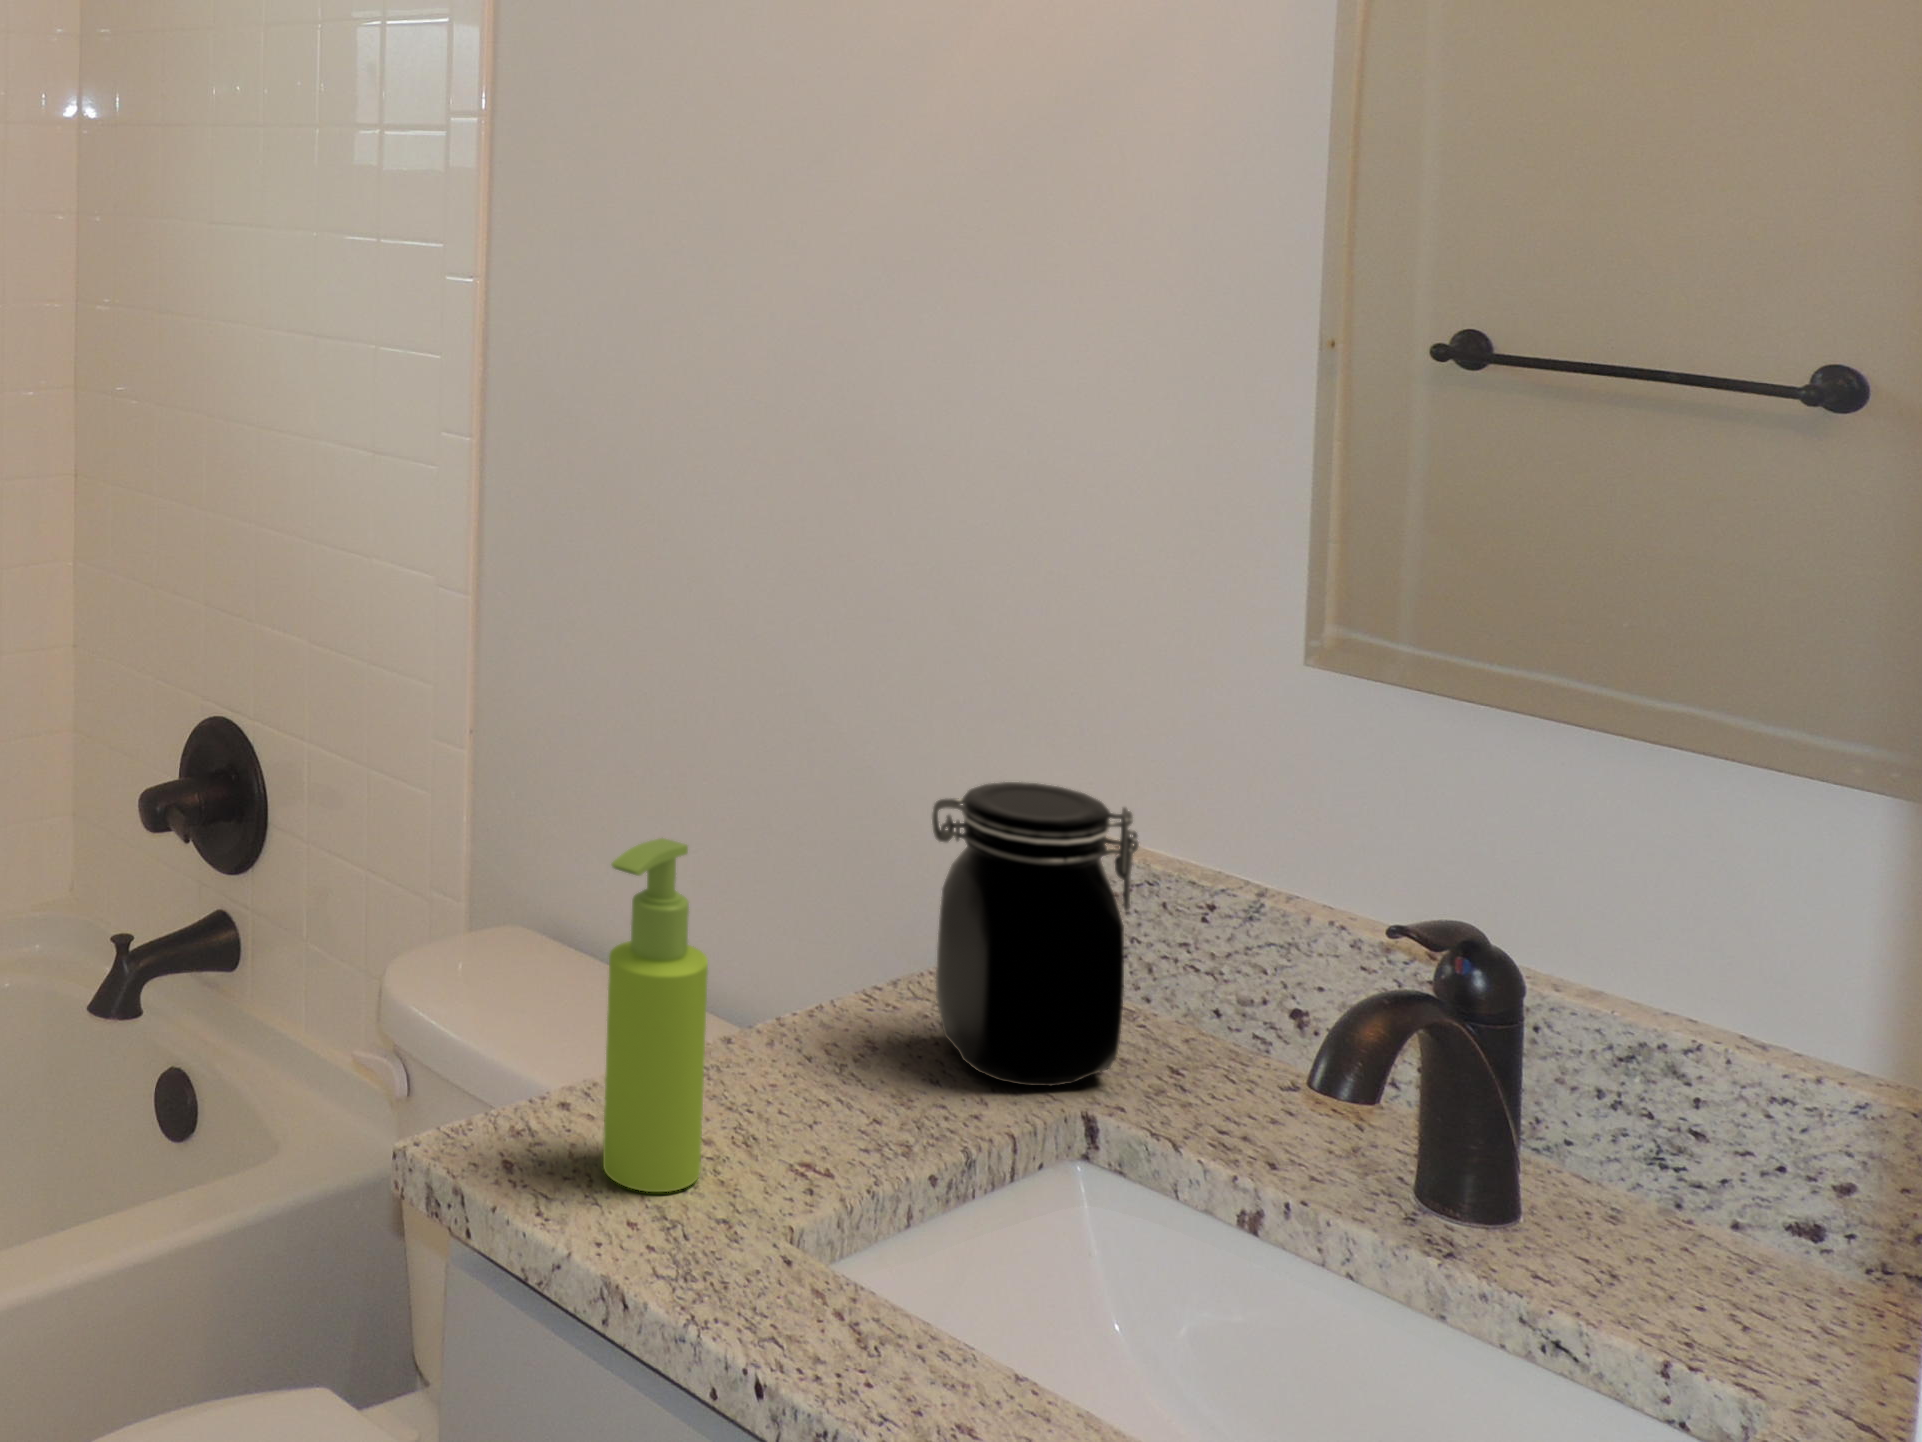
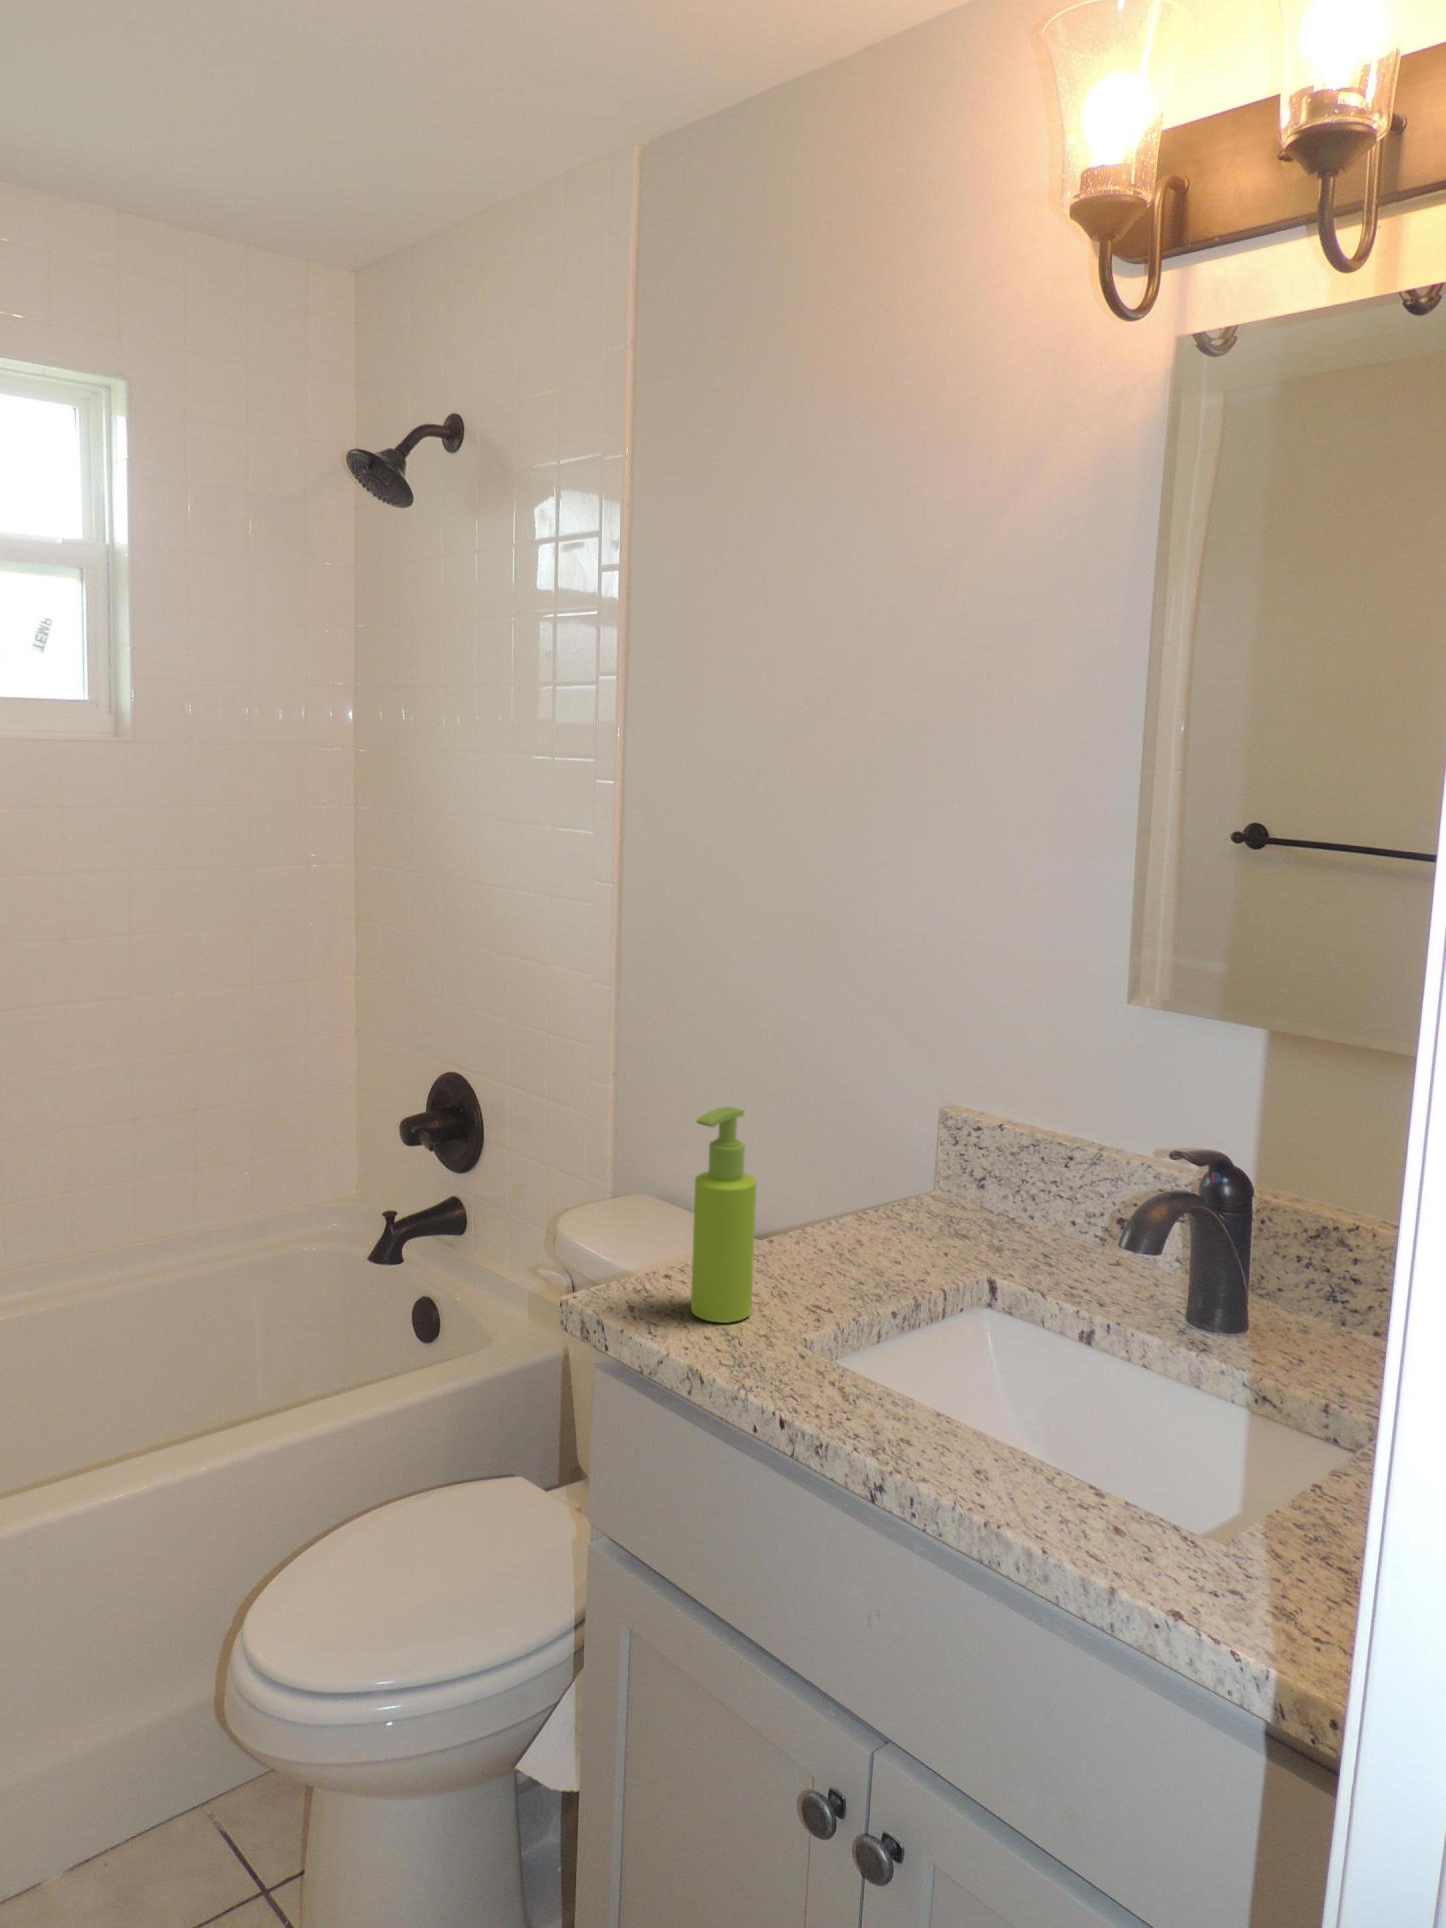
jar: present [932,782,1139,1086] -> none [899,1082,1025,1264]

